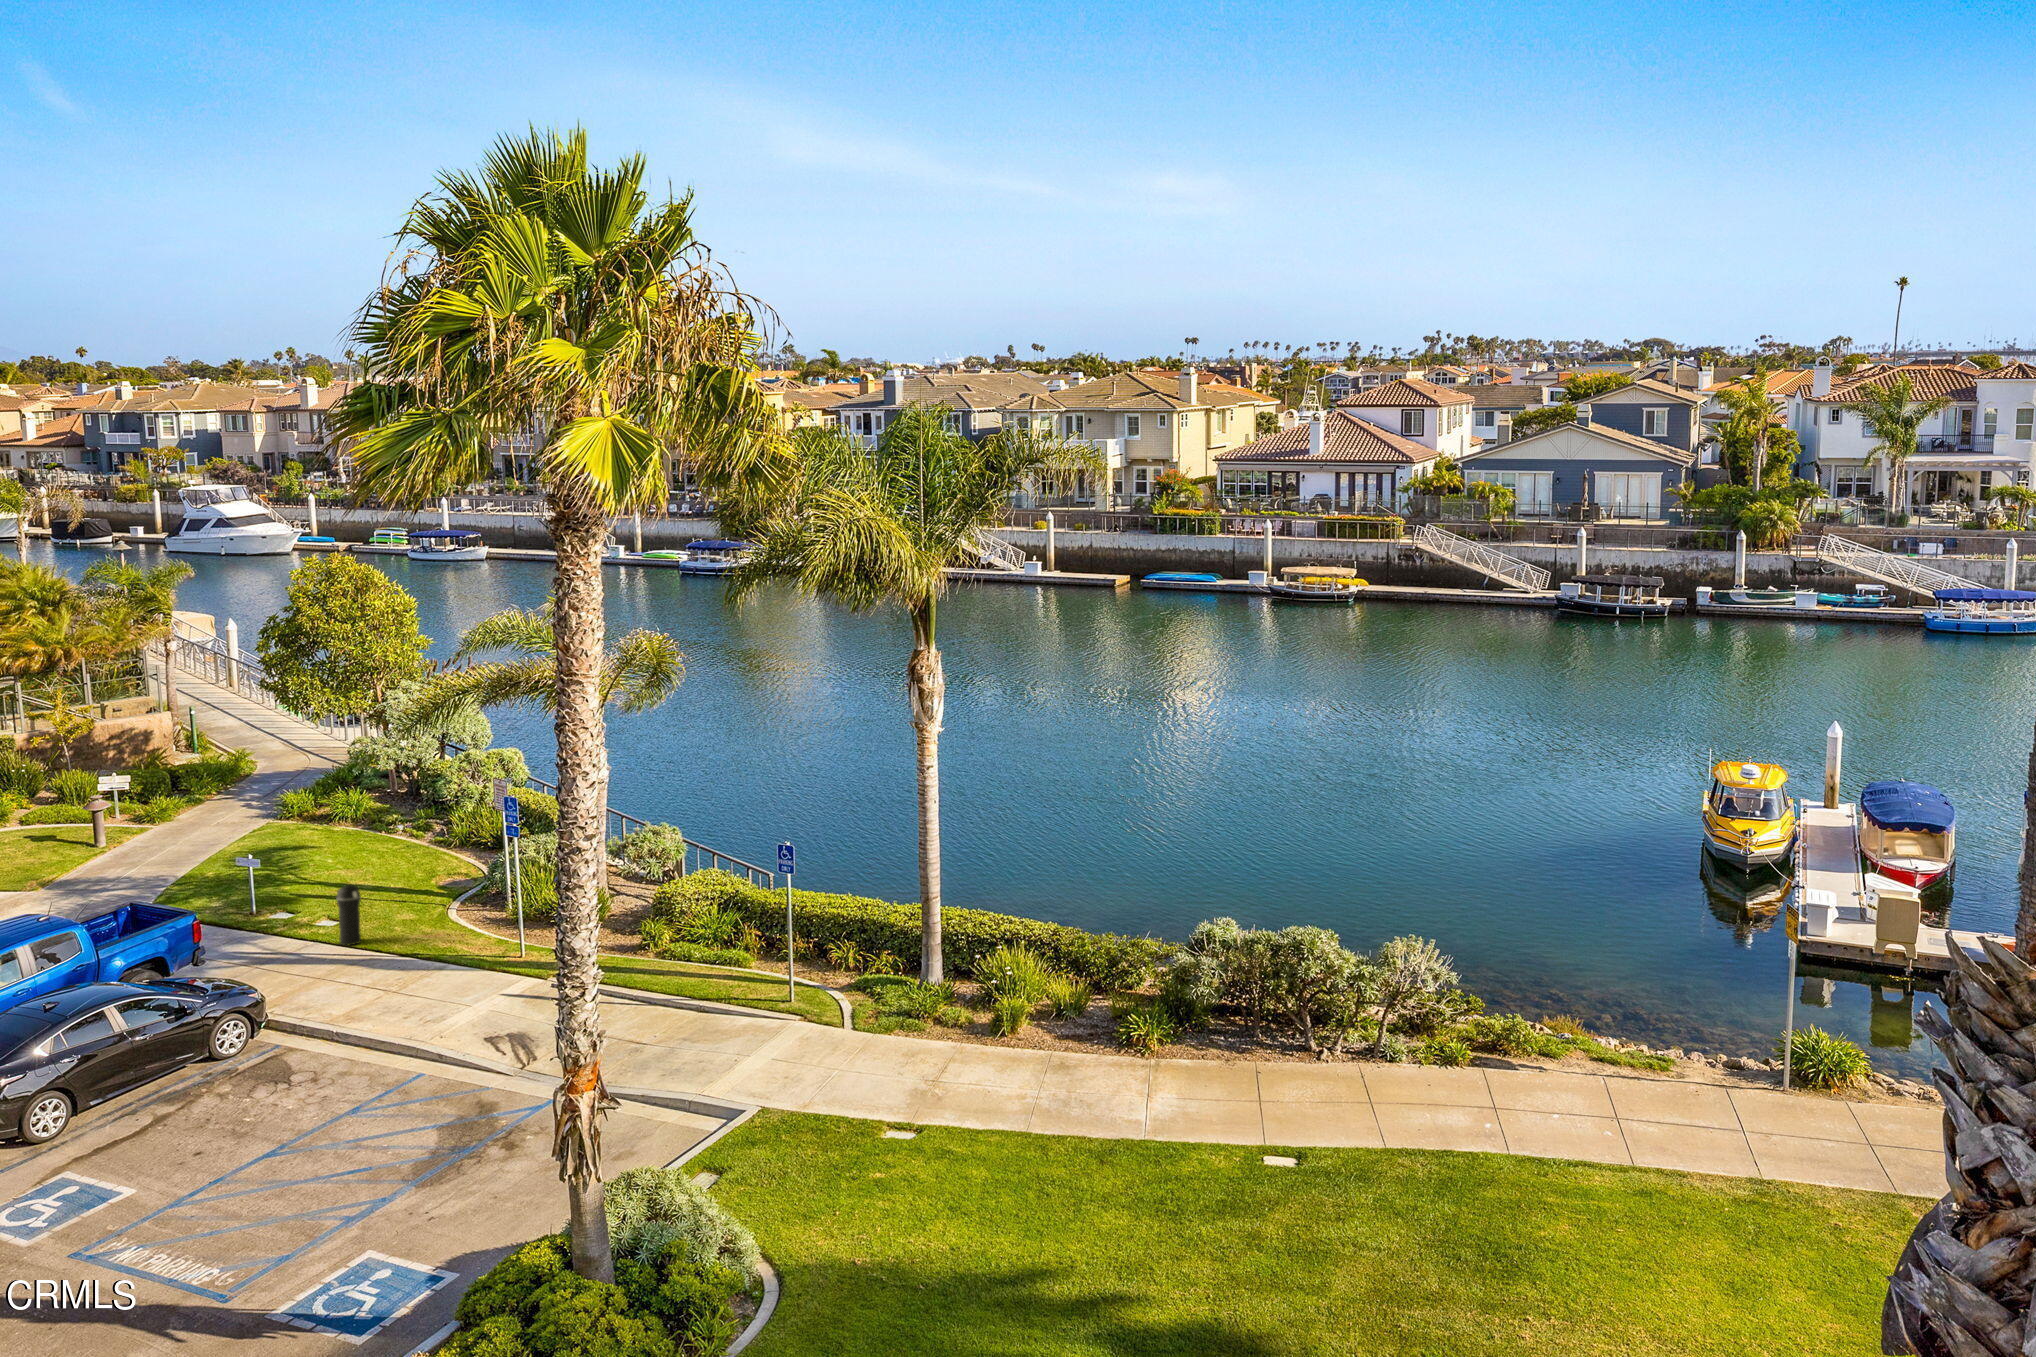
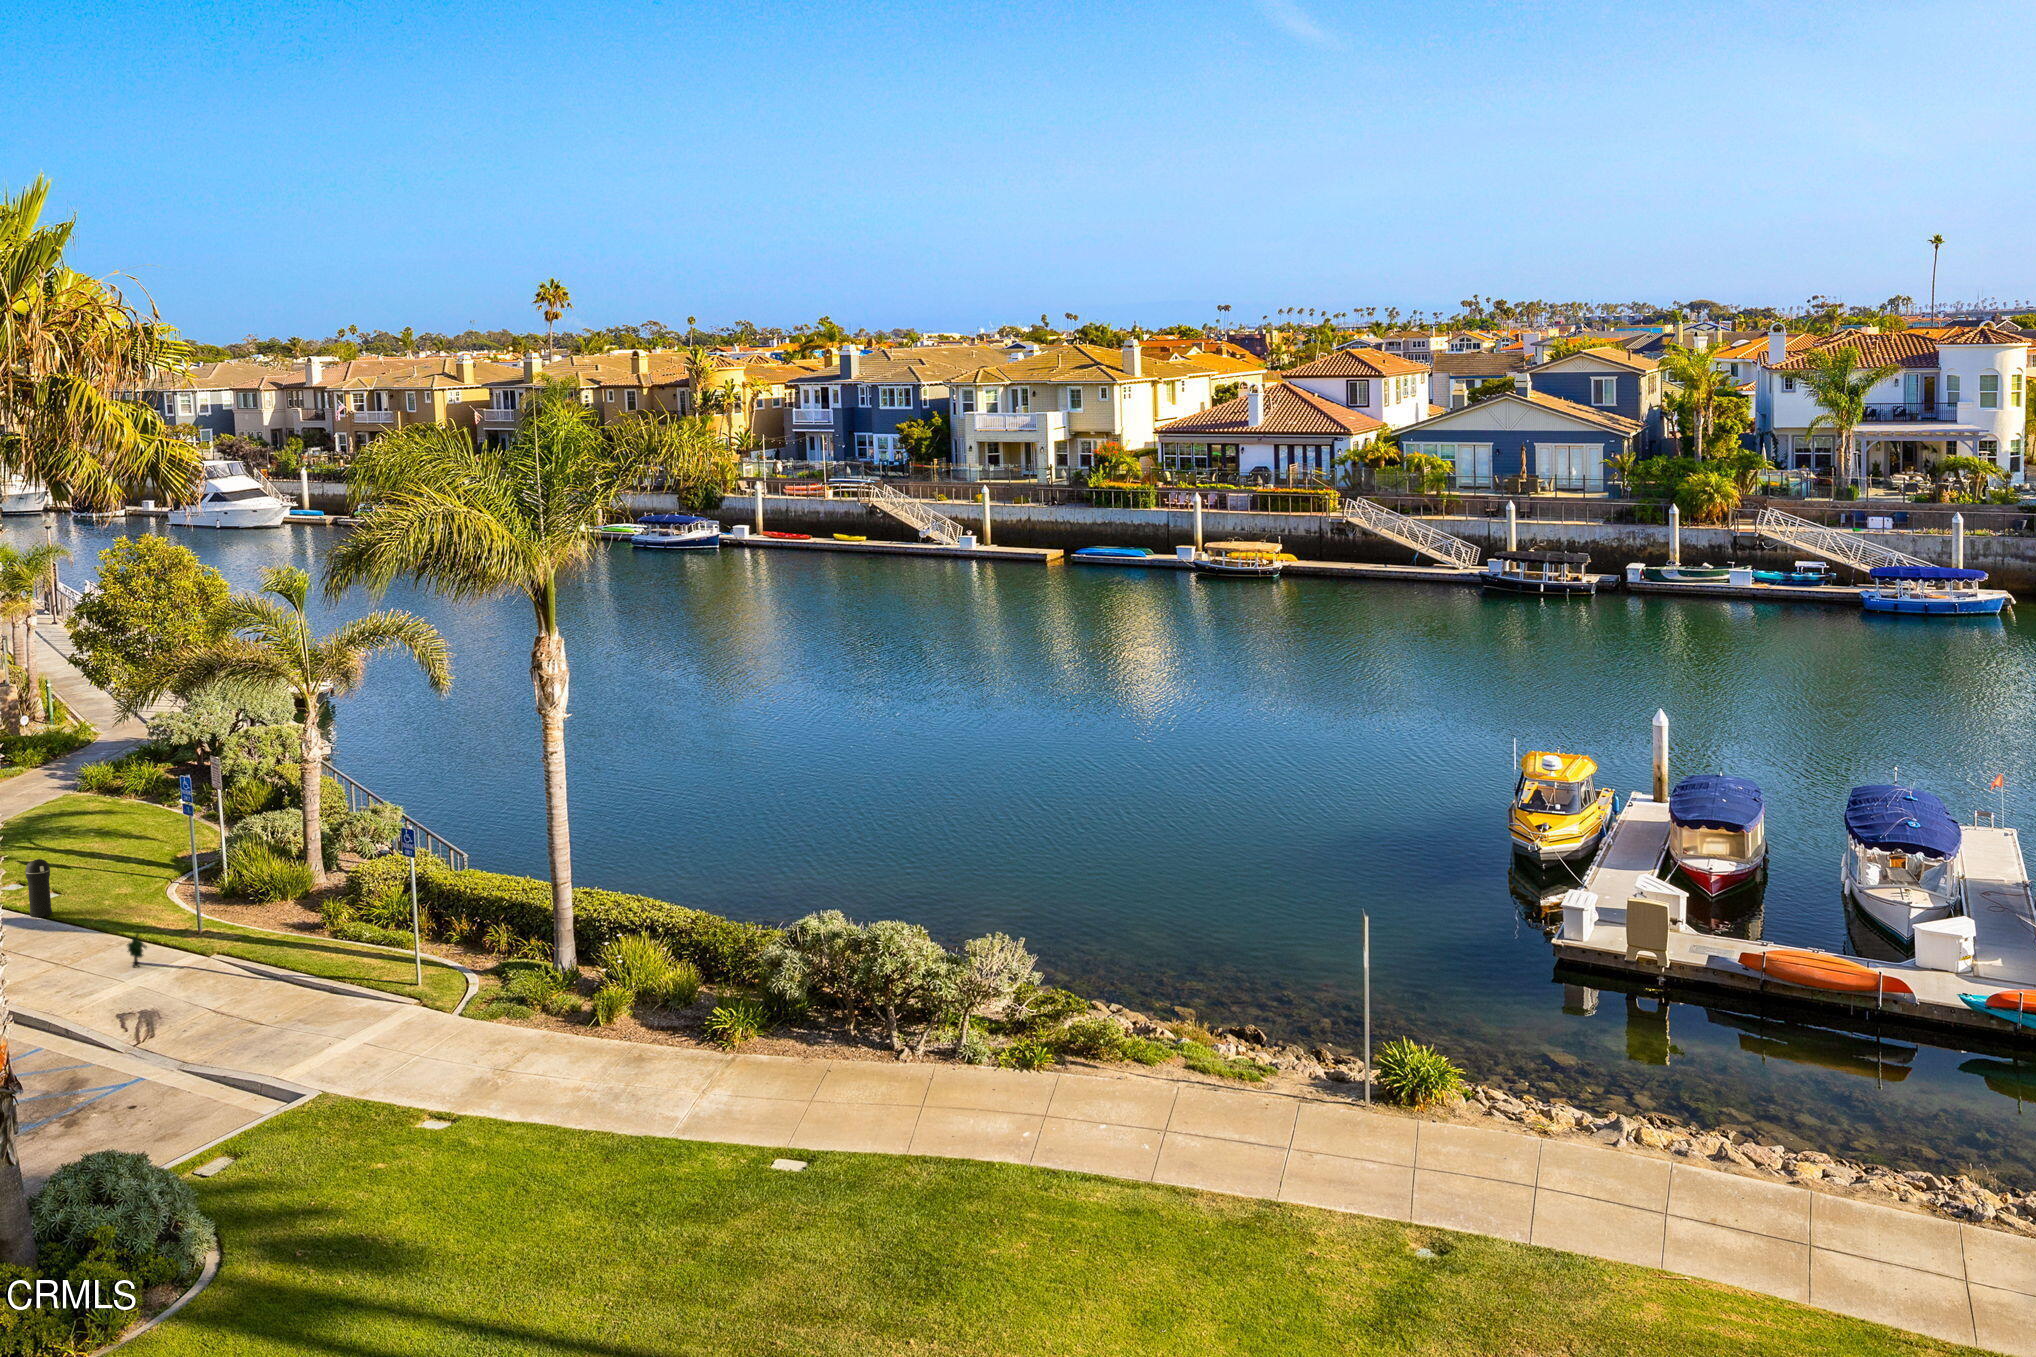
decorative plant: none [484,959,507,995] -> present [127,933,147,967]

